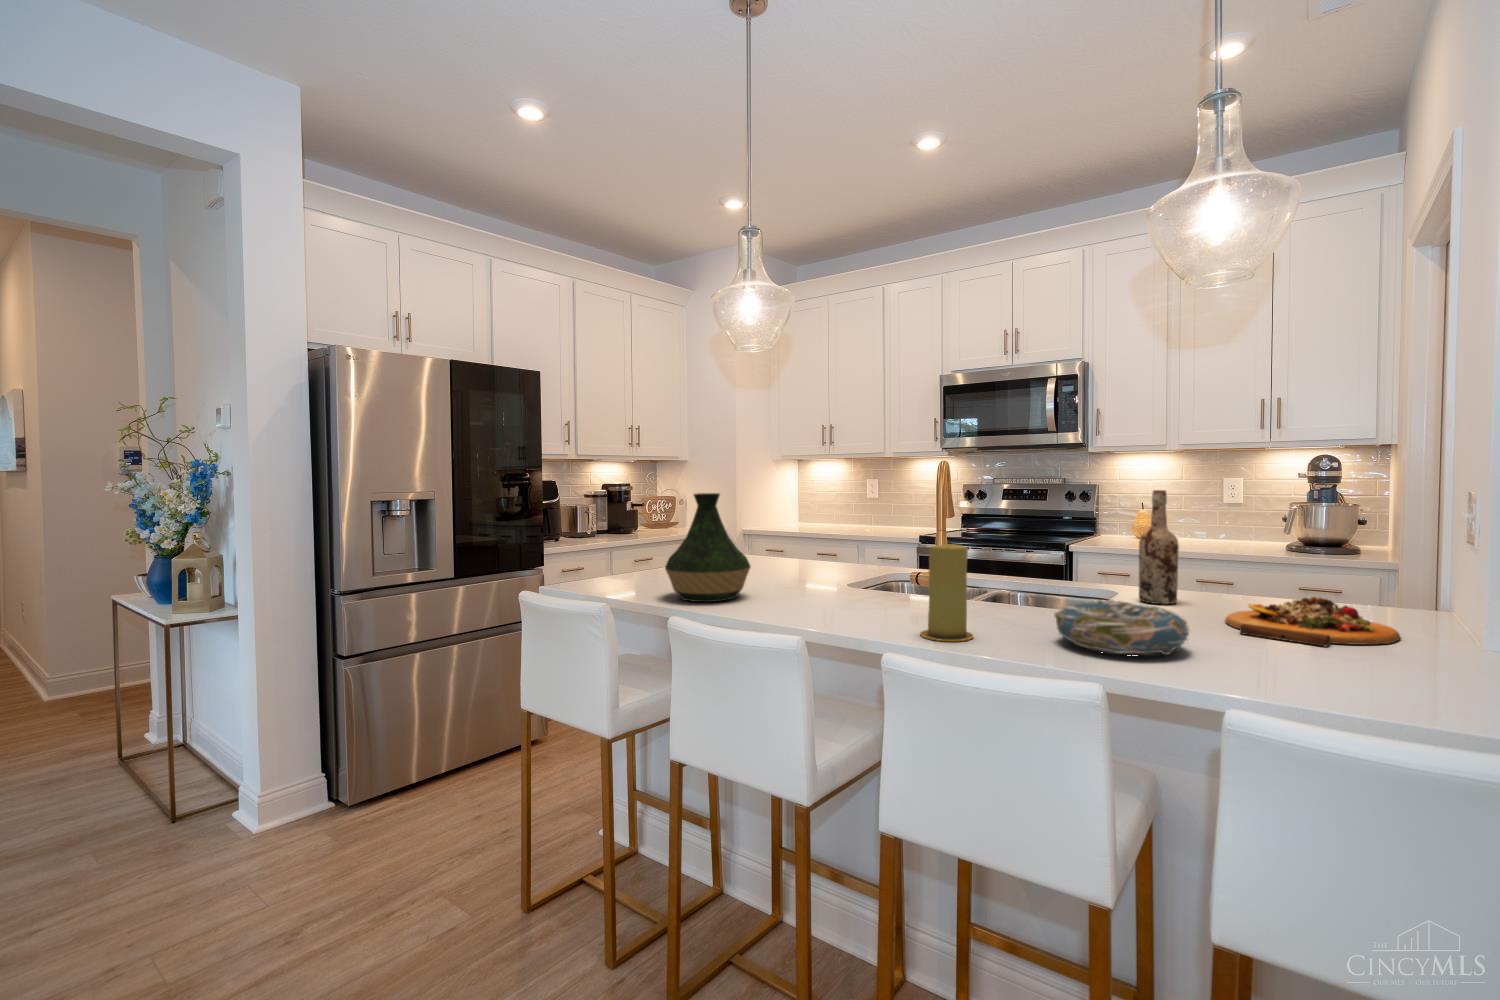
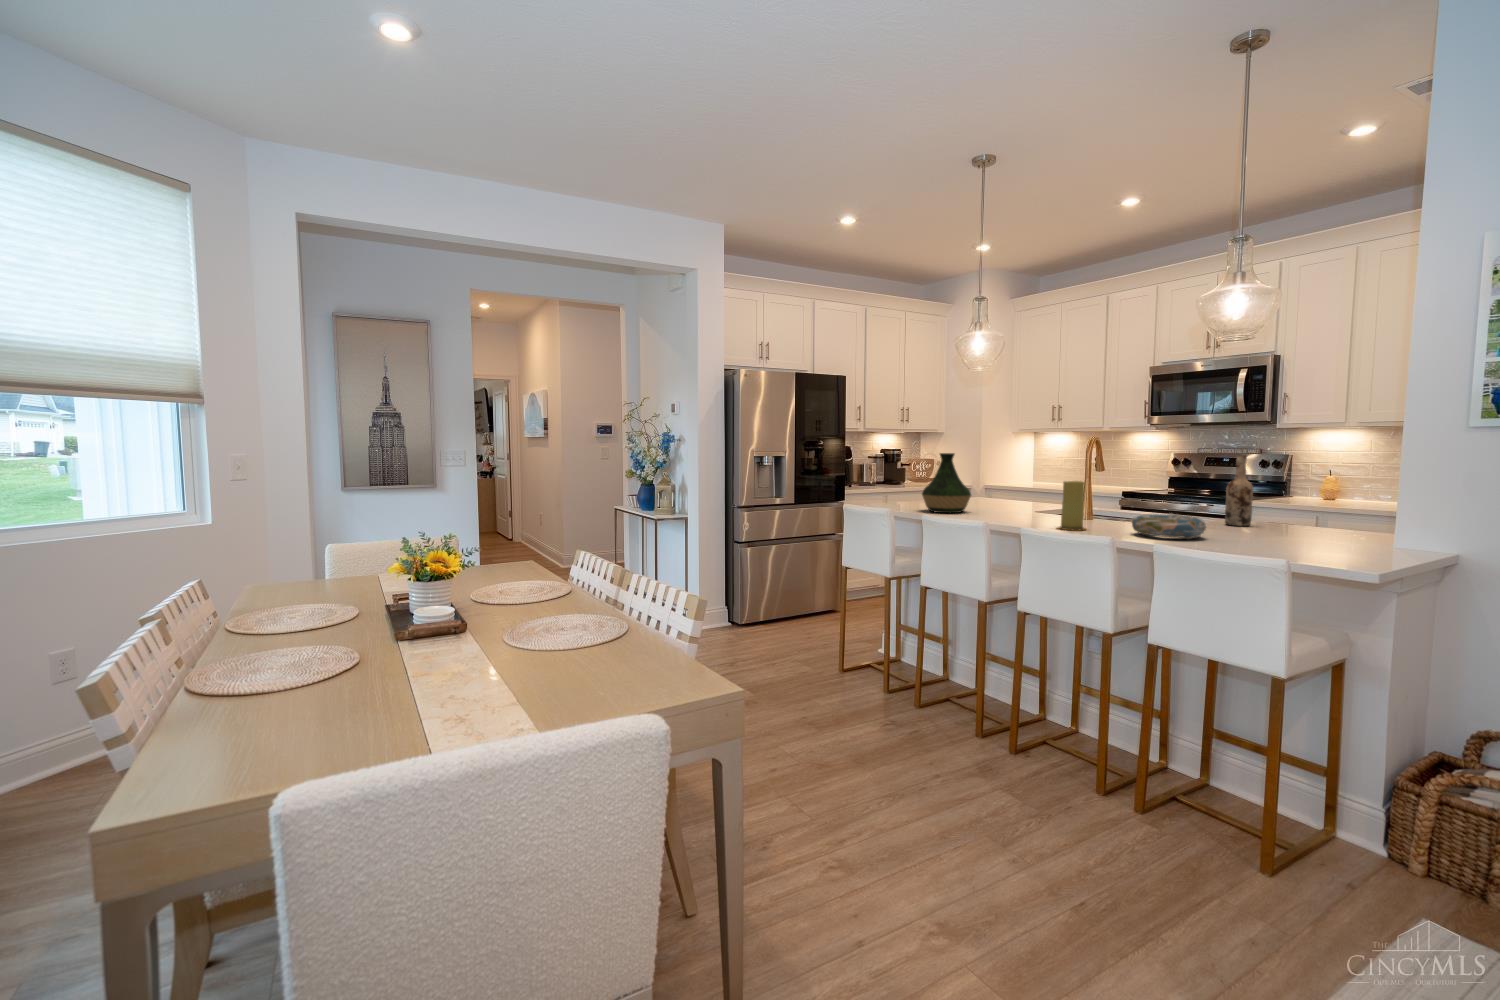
cutting board: present [1225,597,1400,647] -> none [1257,520,1368,544]

